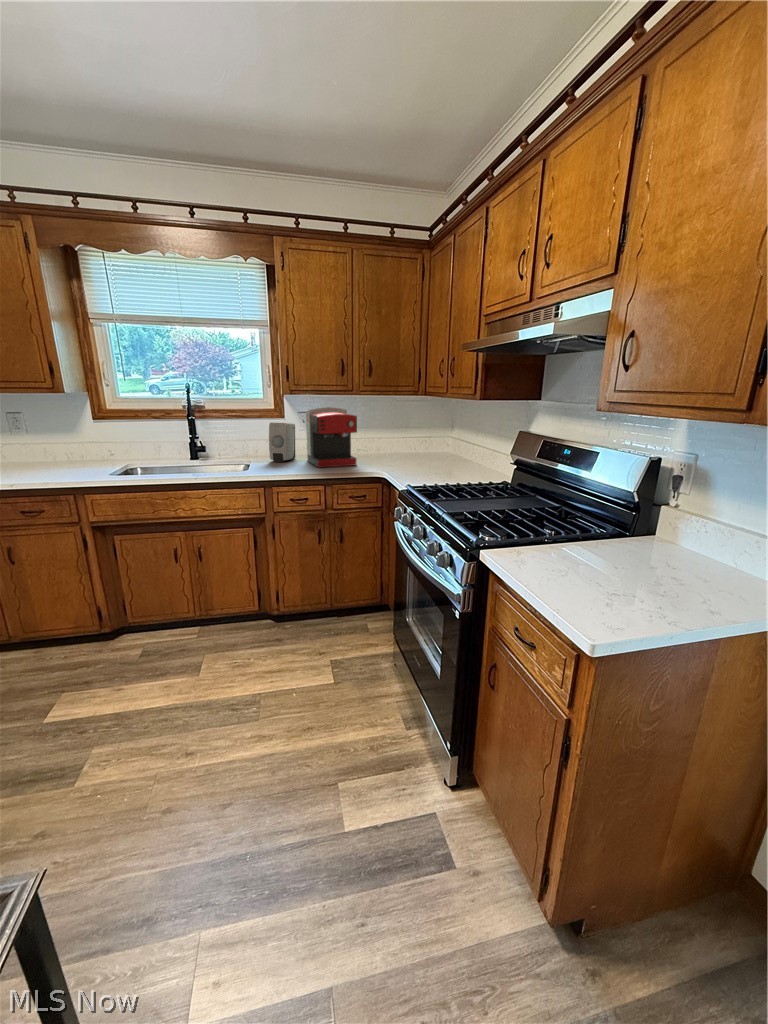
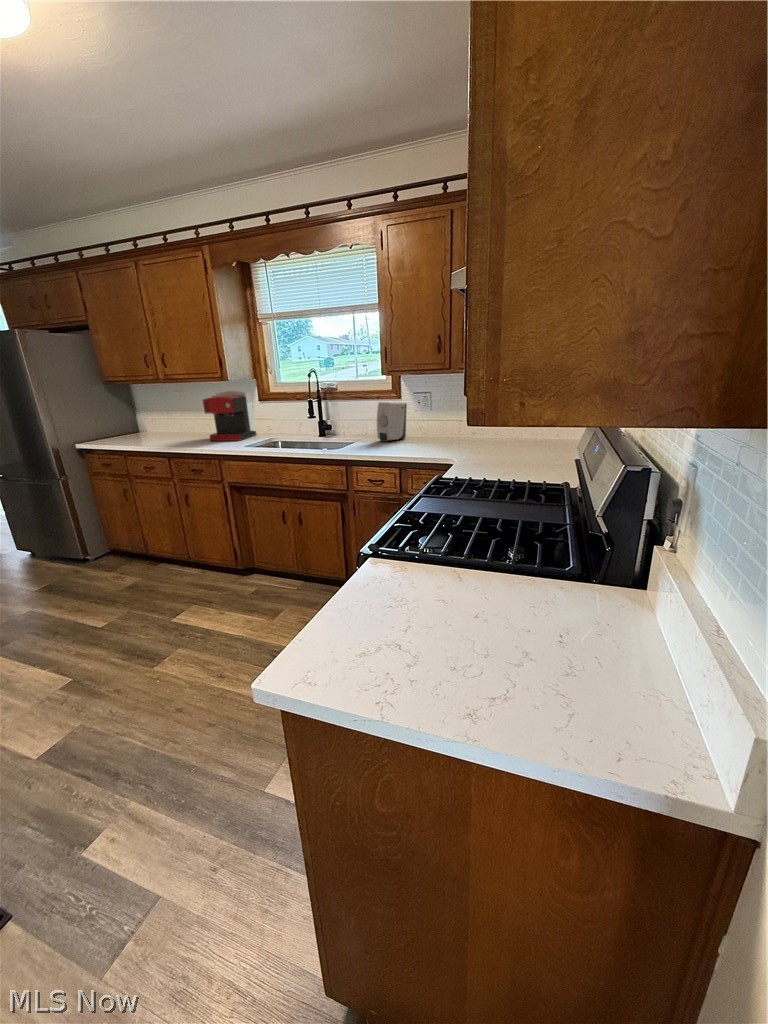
coffee maker: present [306,407,357,468] -> present [203,391,257,441]

